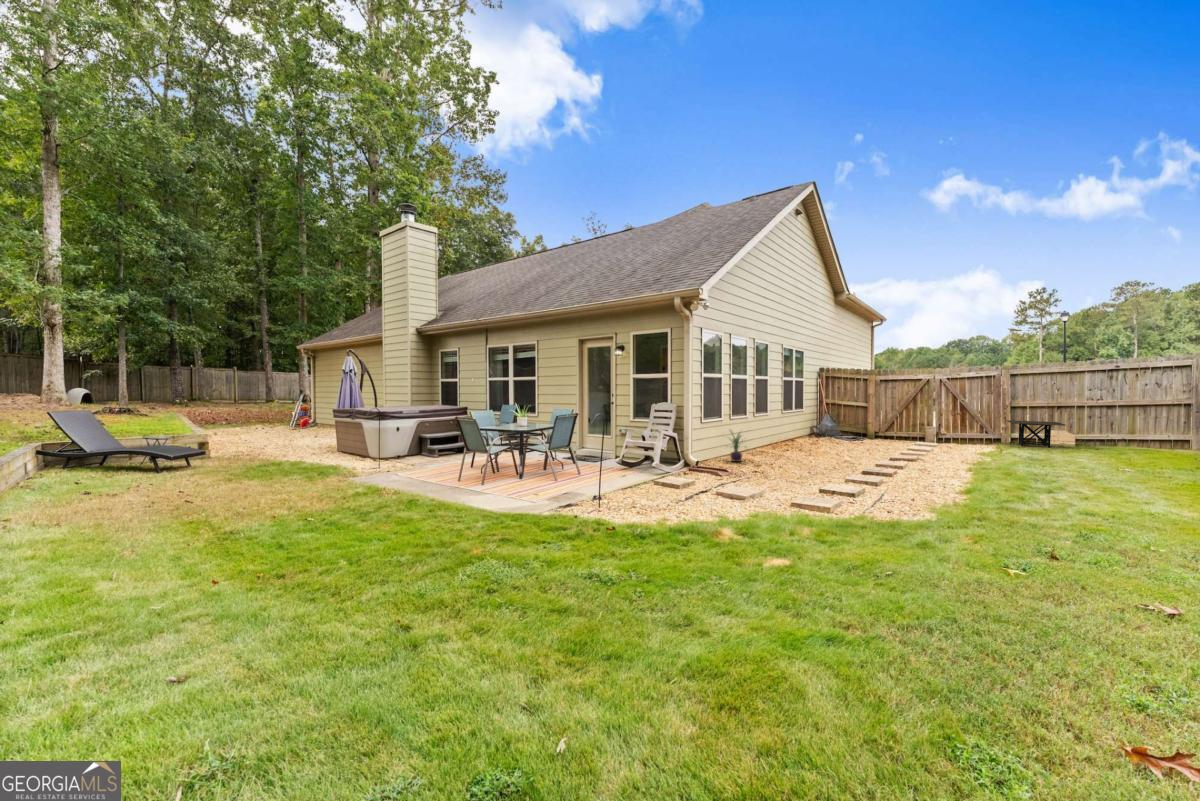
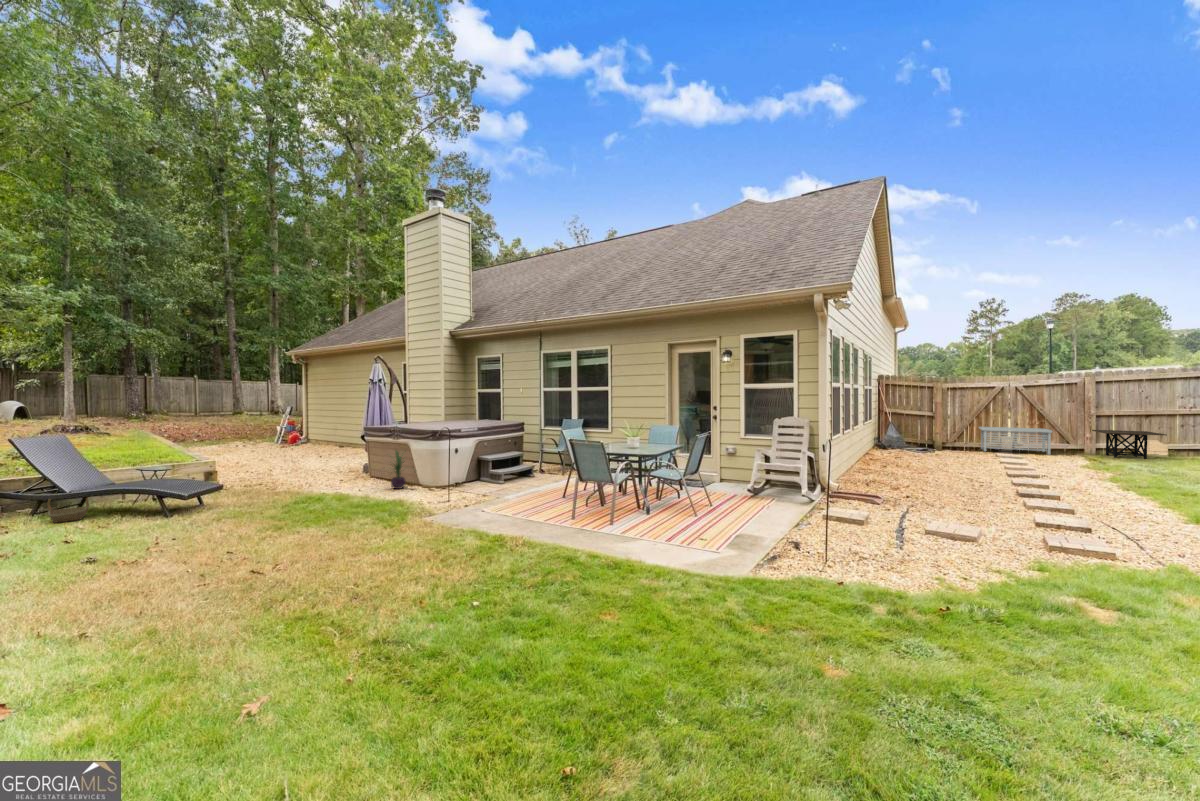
storage bench: none [904,417,966,443] -> present [979,427,1052,455]
decorative plant: present [730,432,746,462] -> present [391,451,406,489]
basket: none [75,450,106,474] -> present [48,498,89,523]

